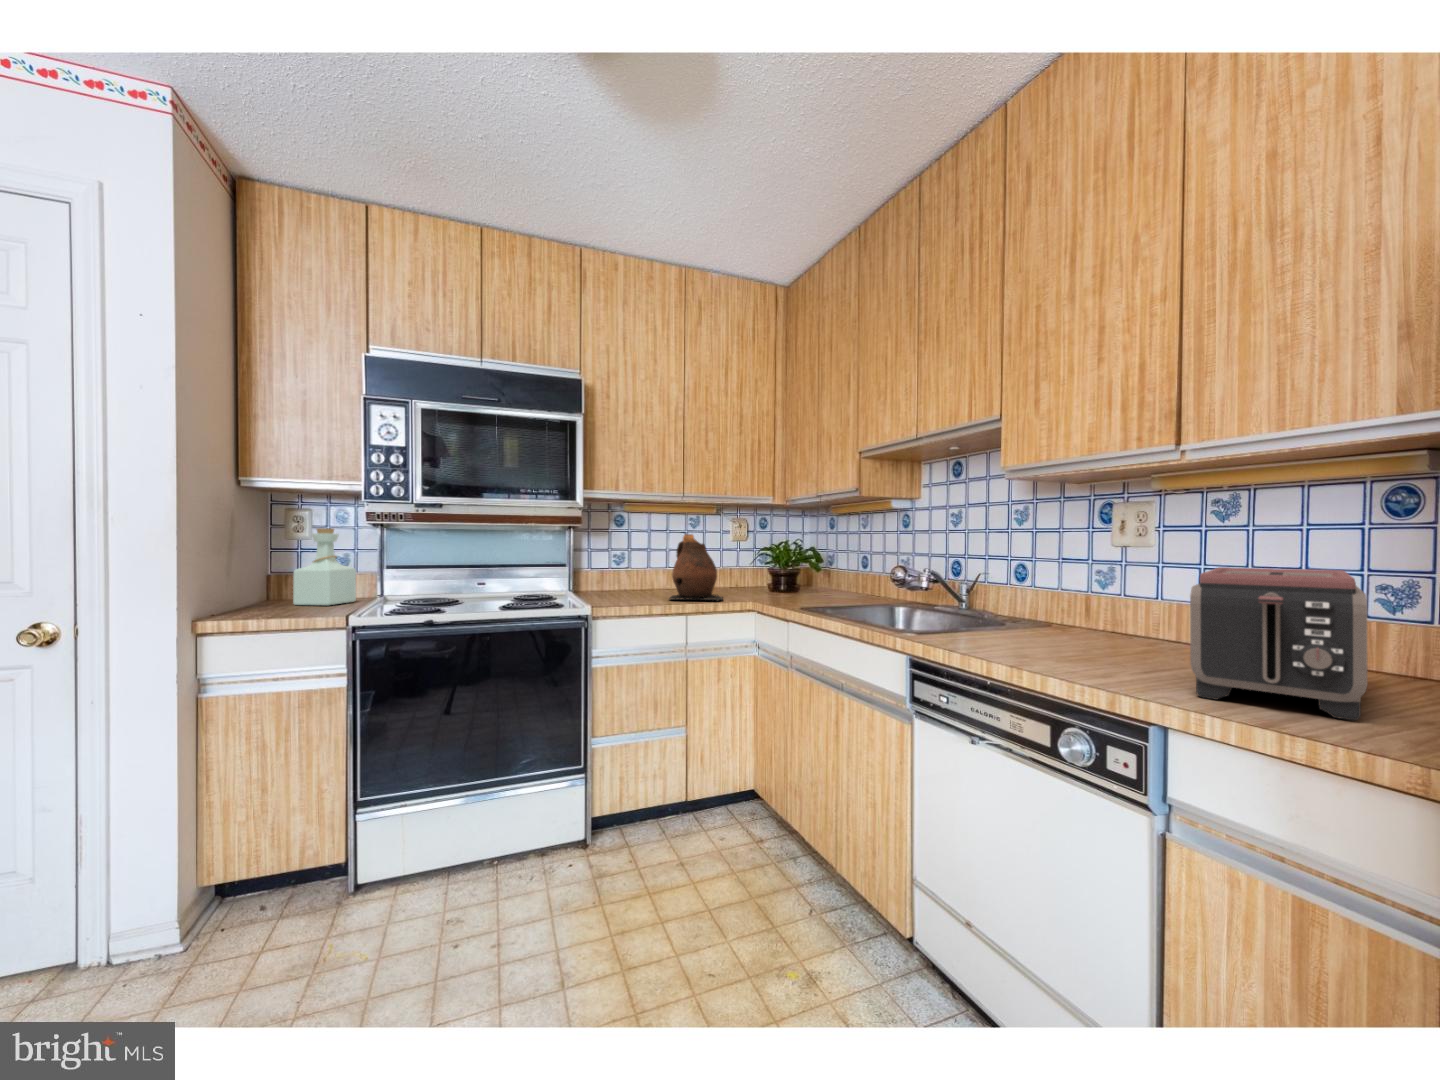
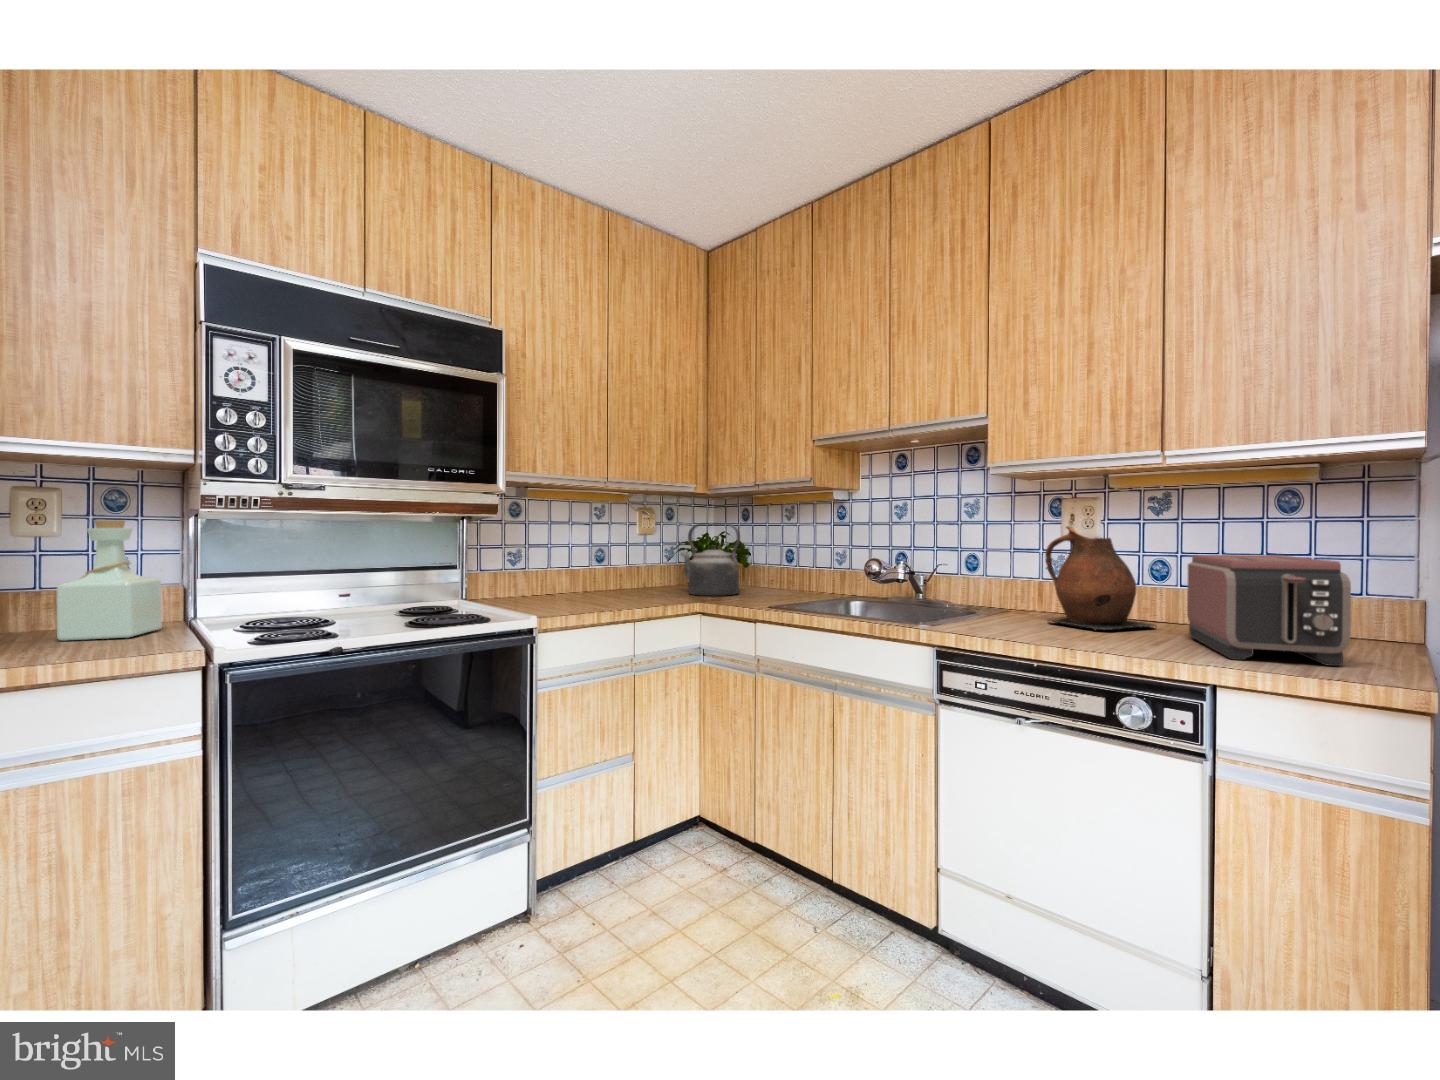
kettle: none [761,531,810,598] -> present [681,523,740,596]
ceramic pitcher: present [670,534,723,601] -> present [1045,526,1156,630]

